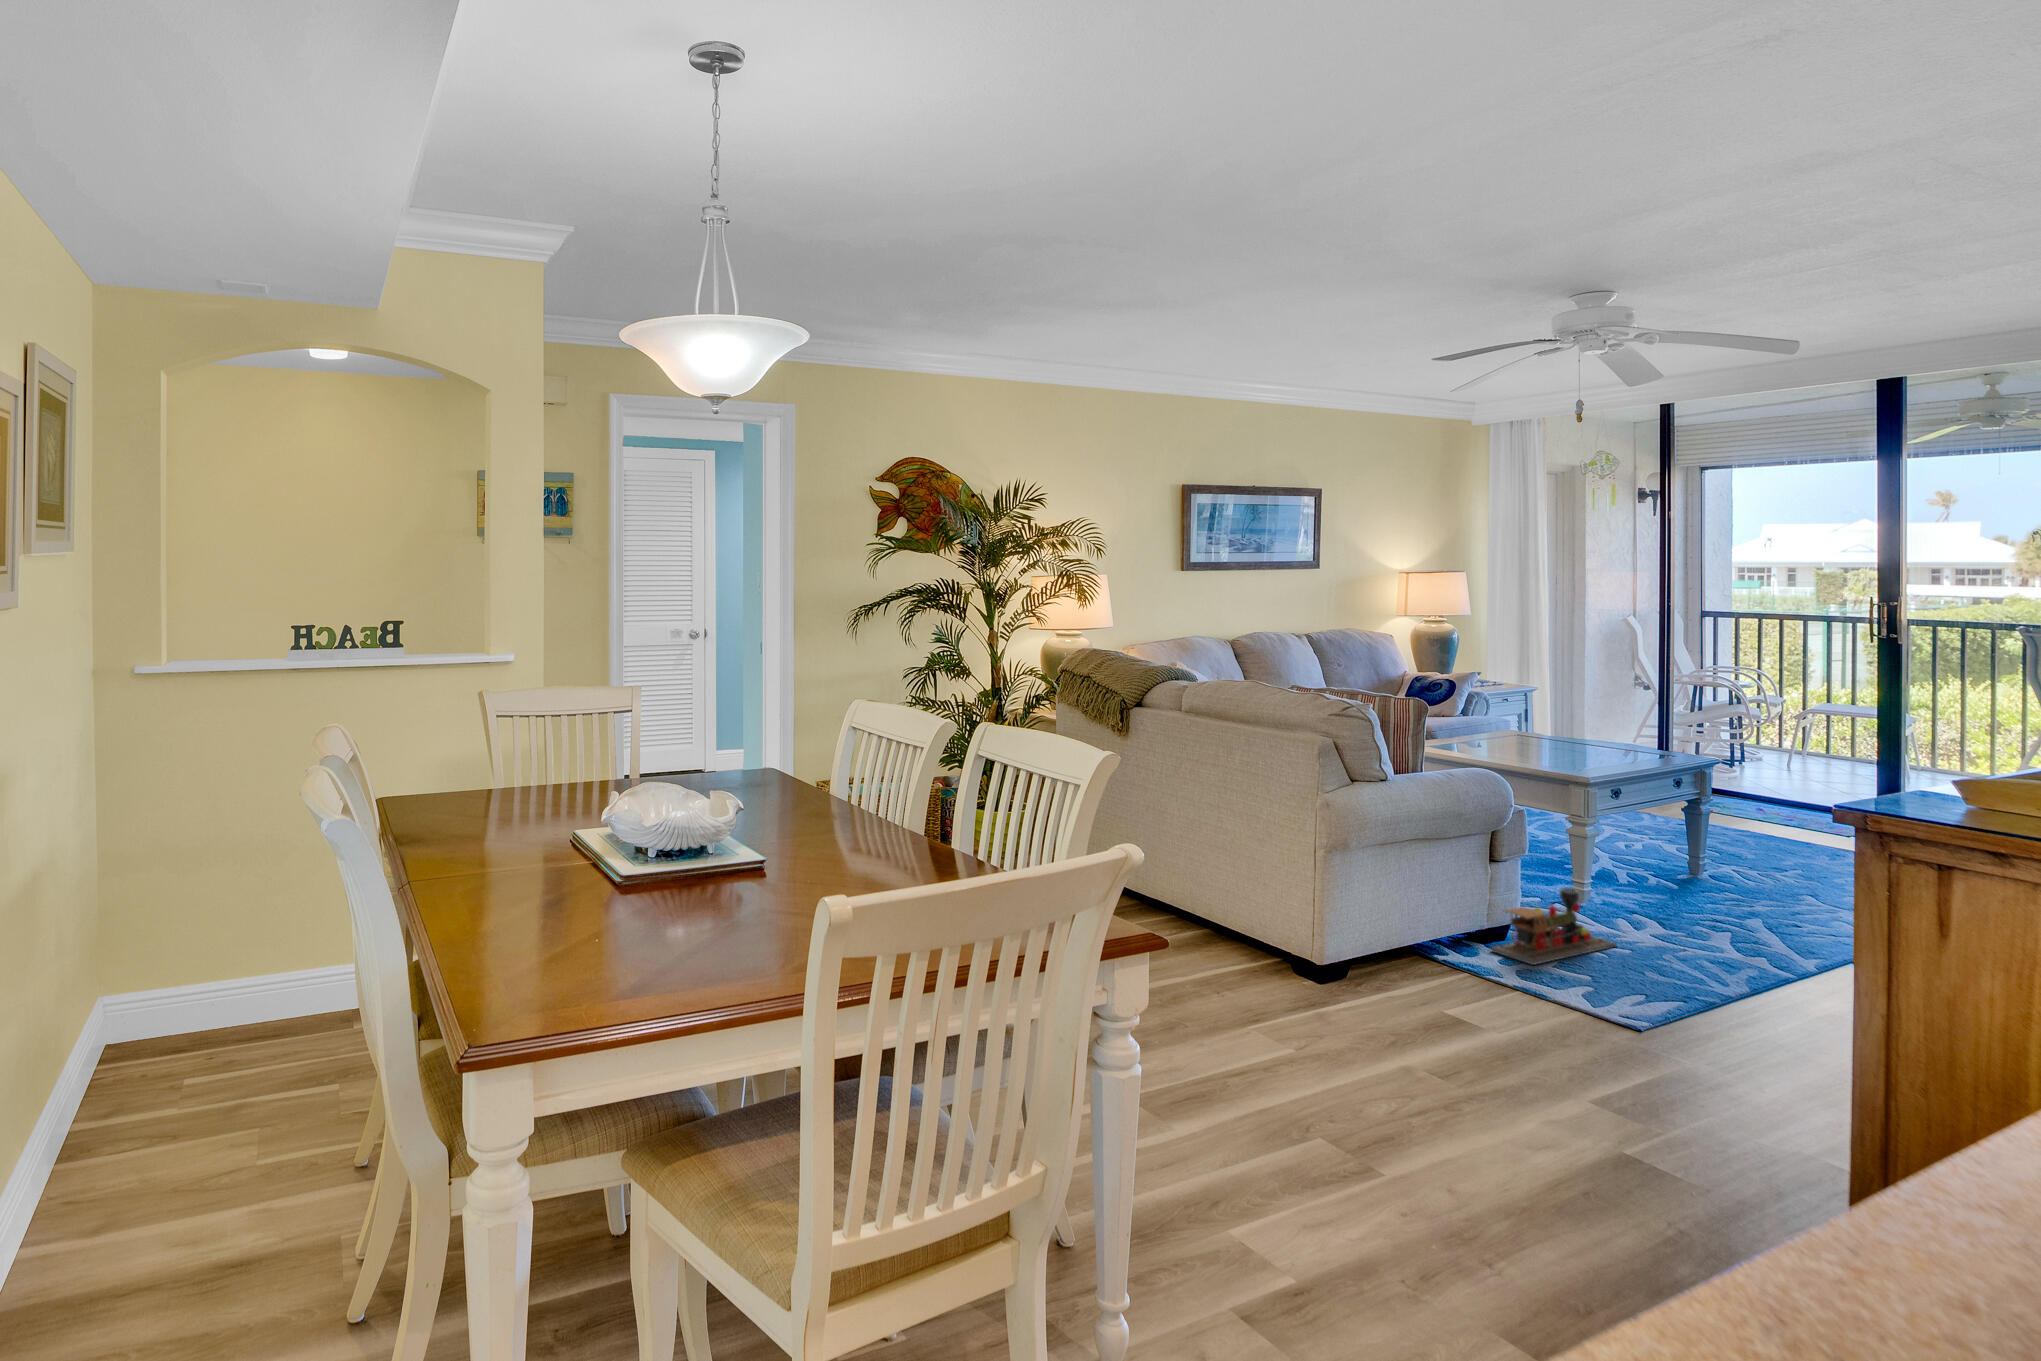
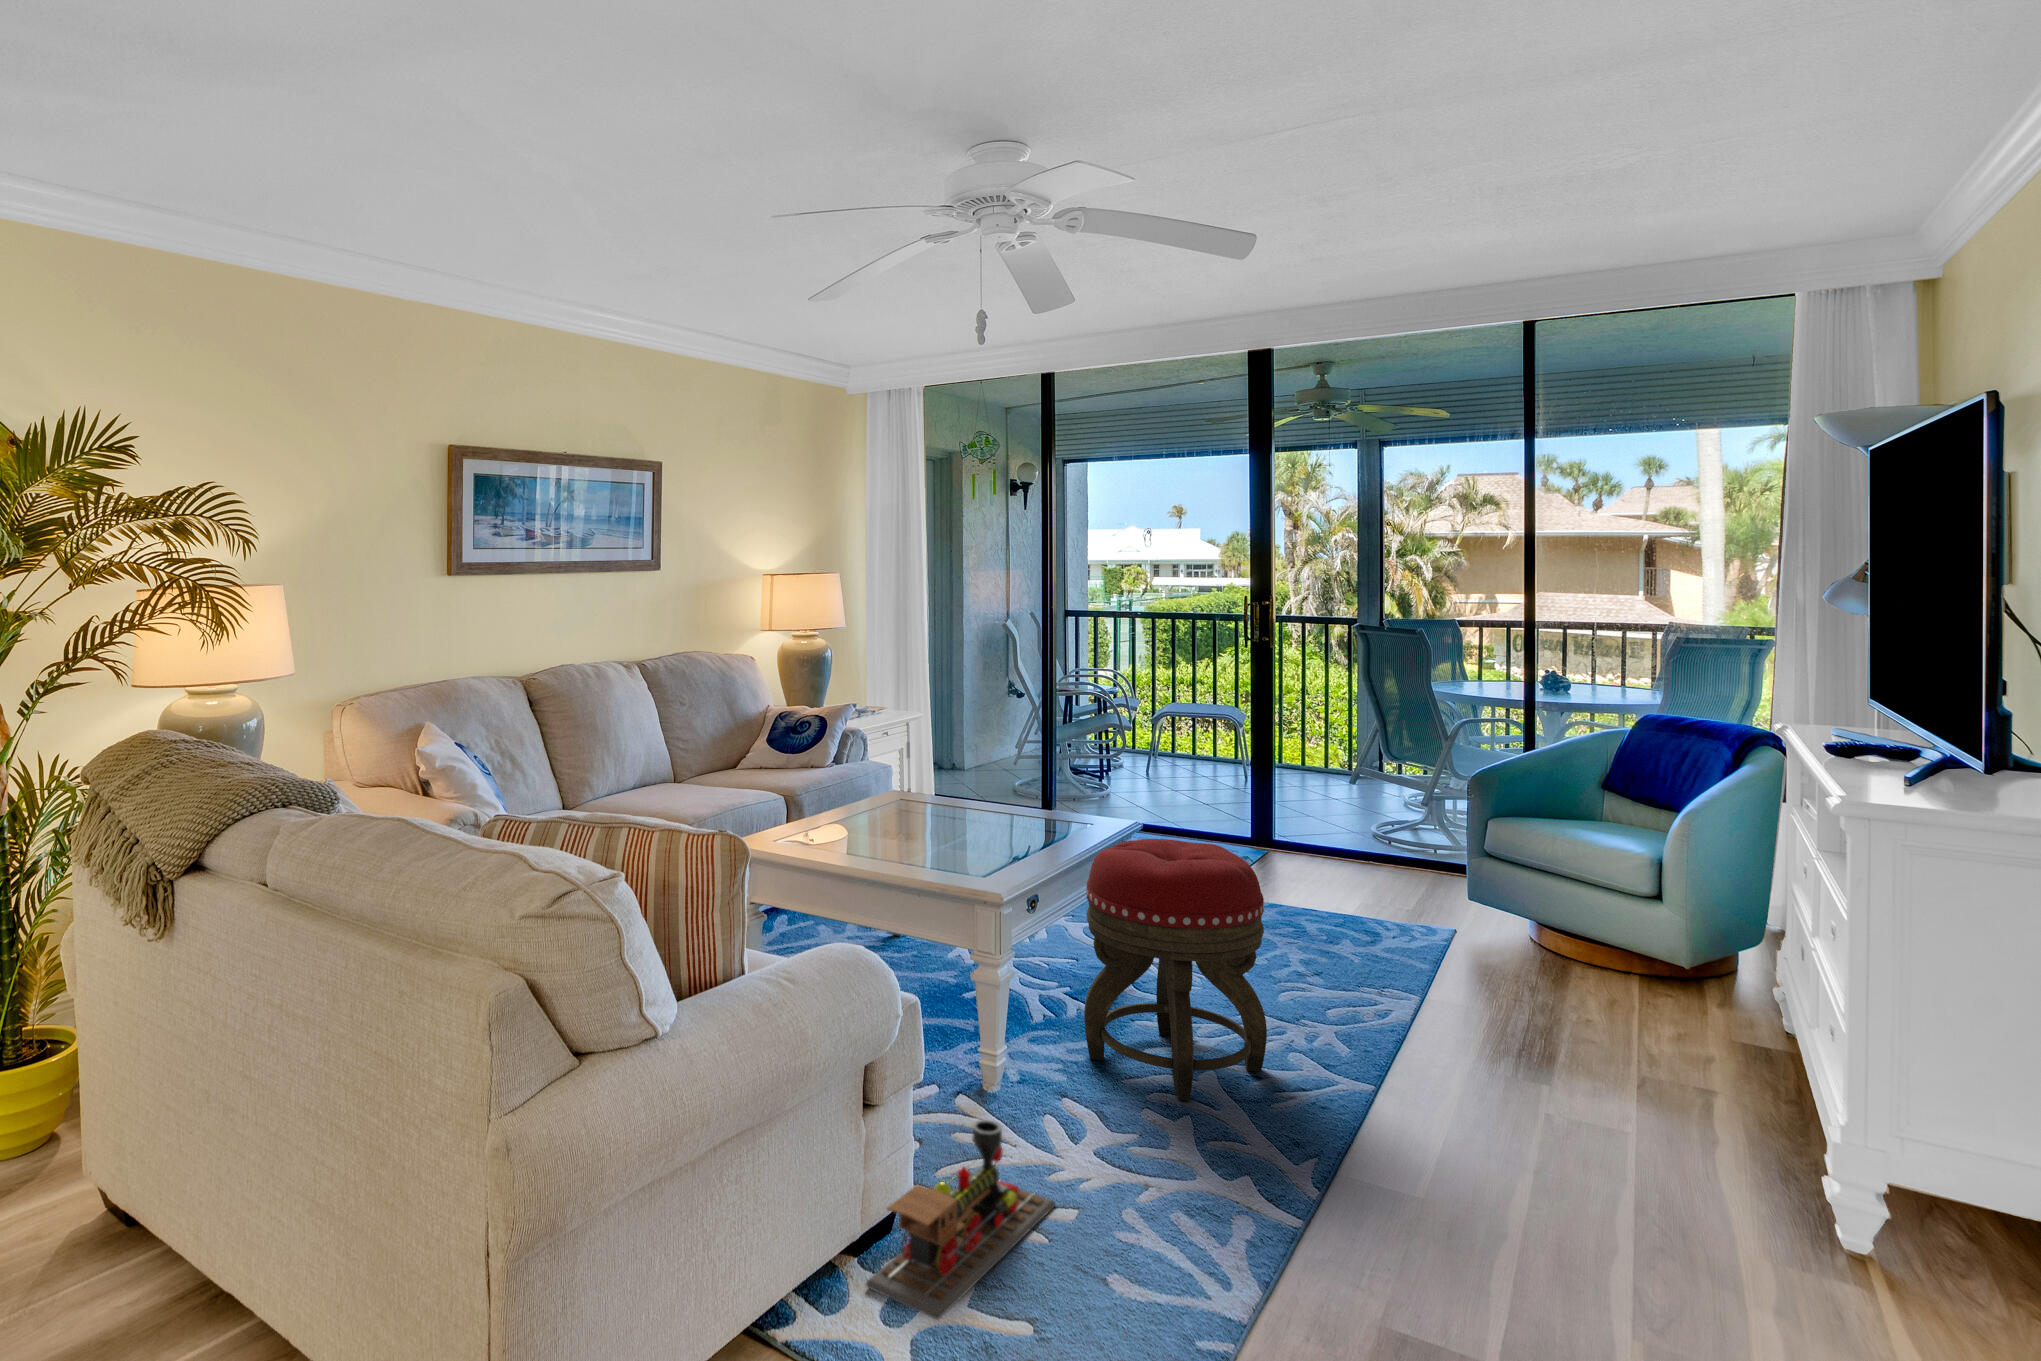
footstool: none [1658,762,1808,926] -> present [1084,839,1267,1101]

